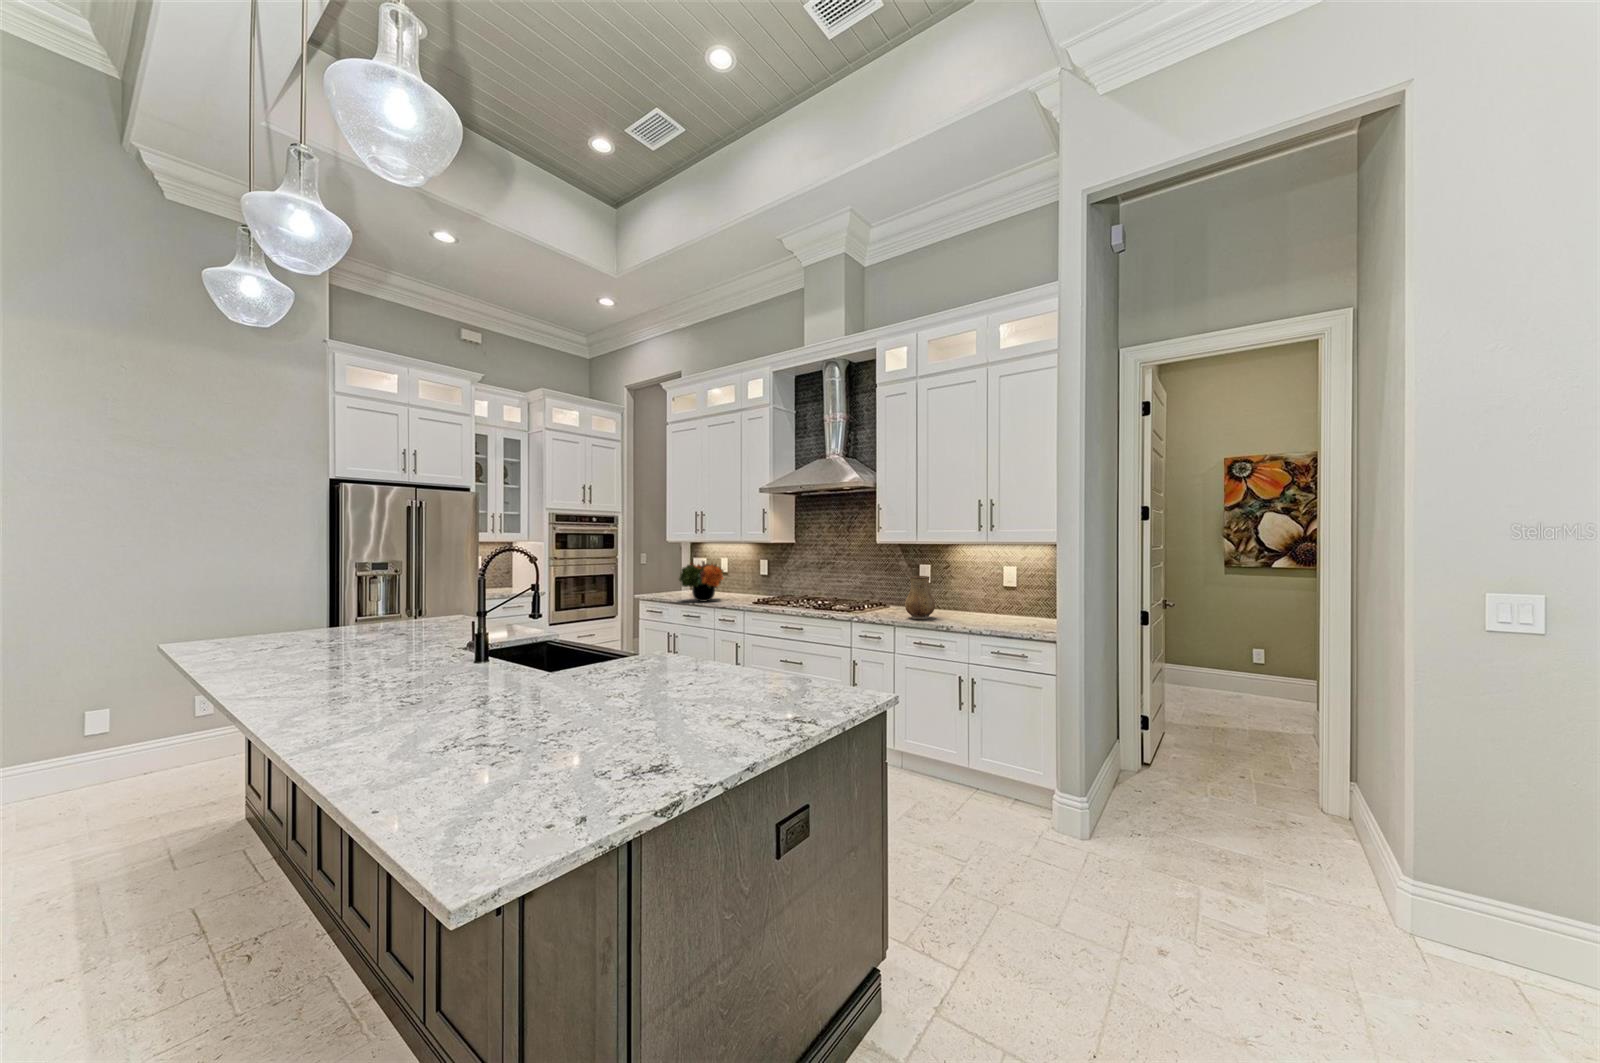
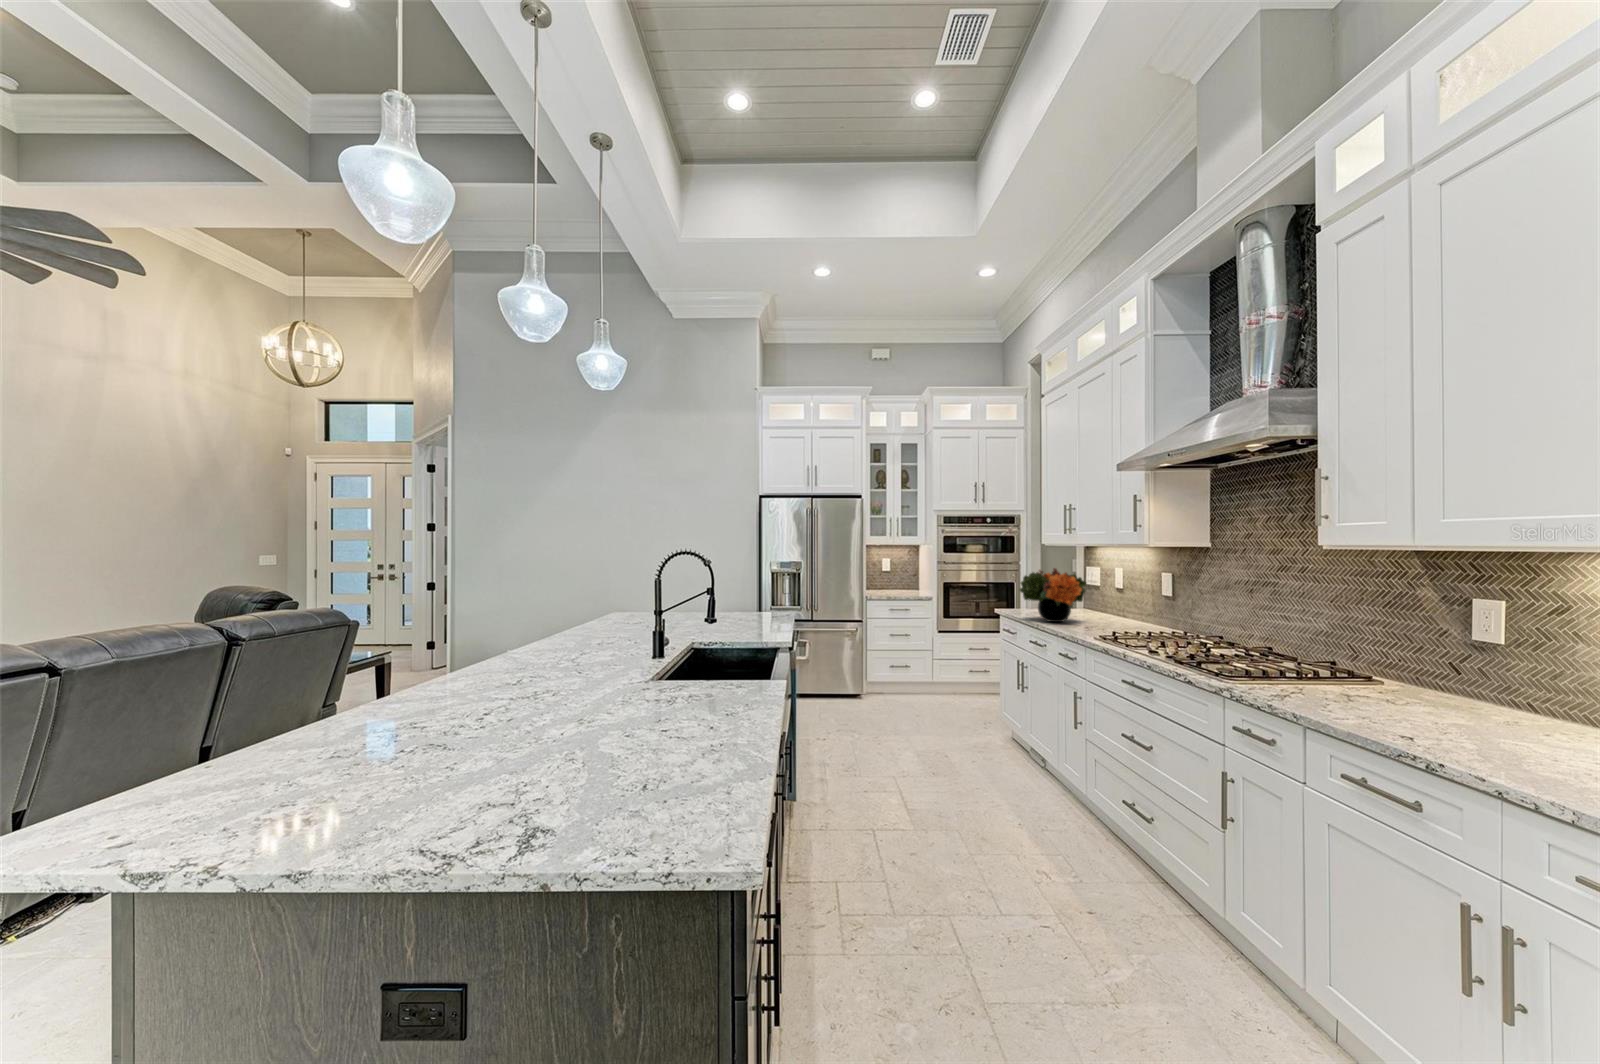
ceramic pitcher: present [905,576,935,619] -> none [1353,619,1457,726]

